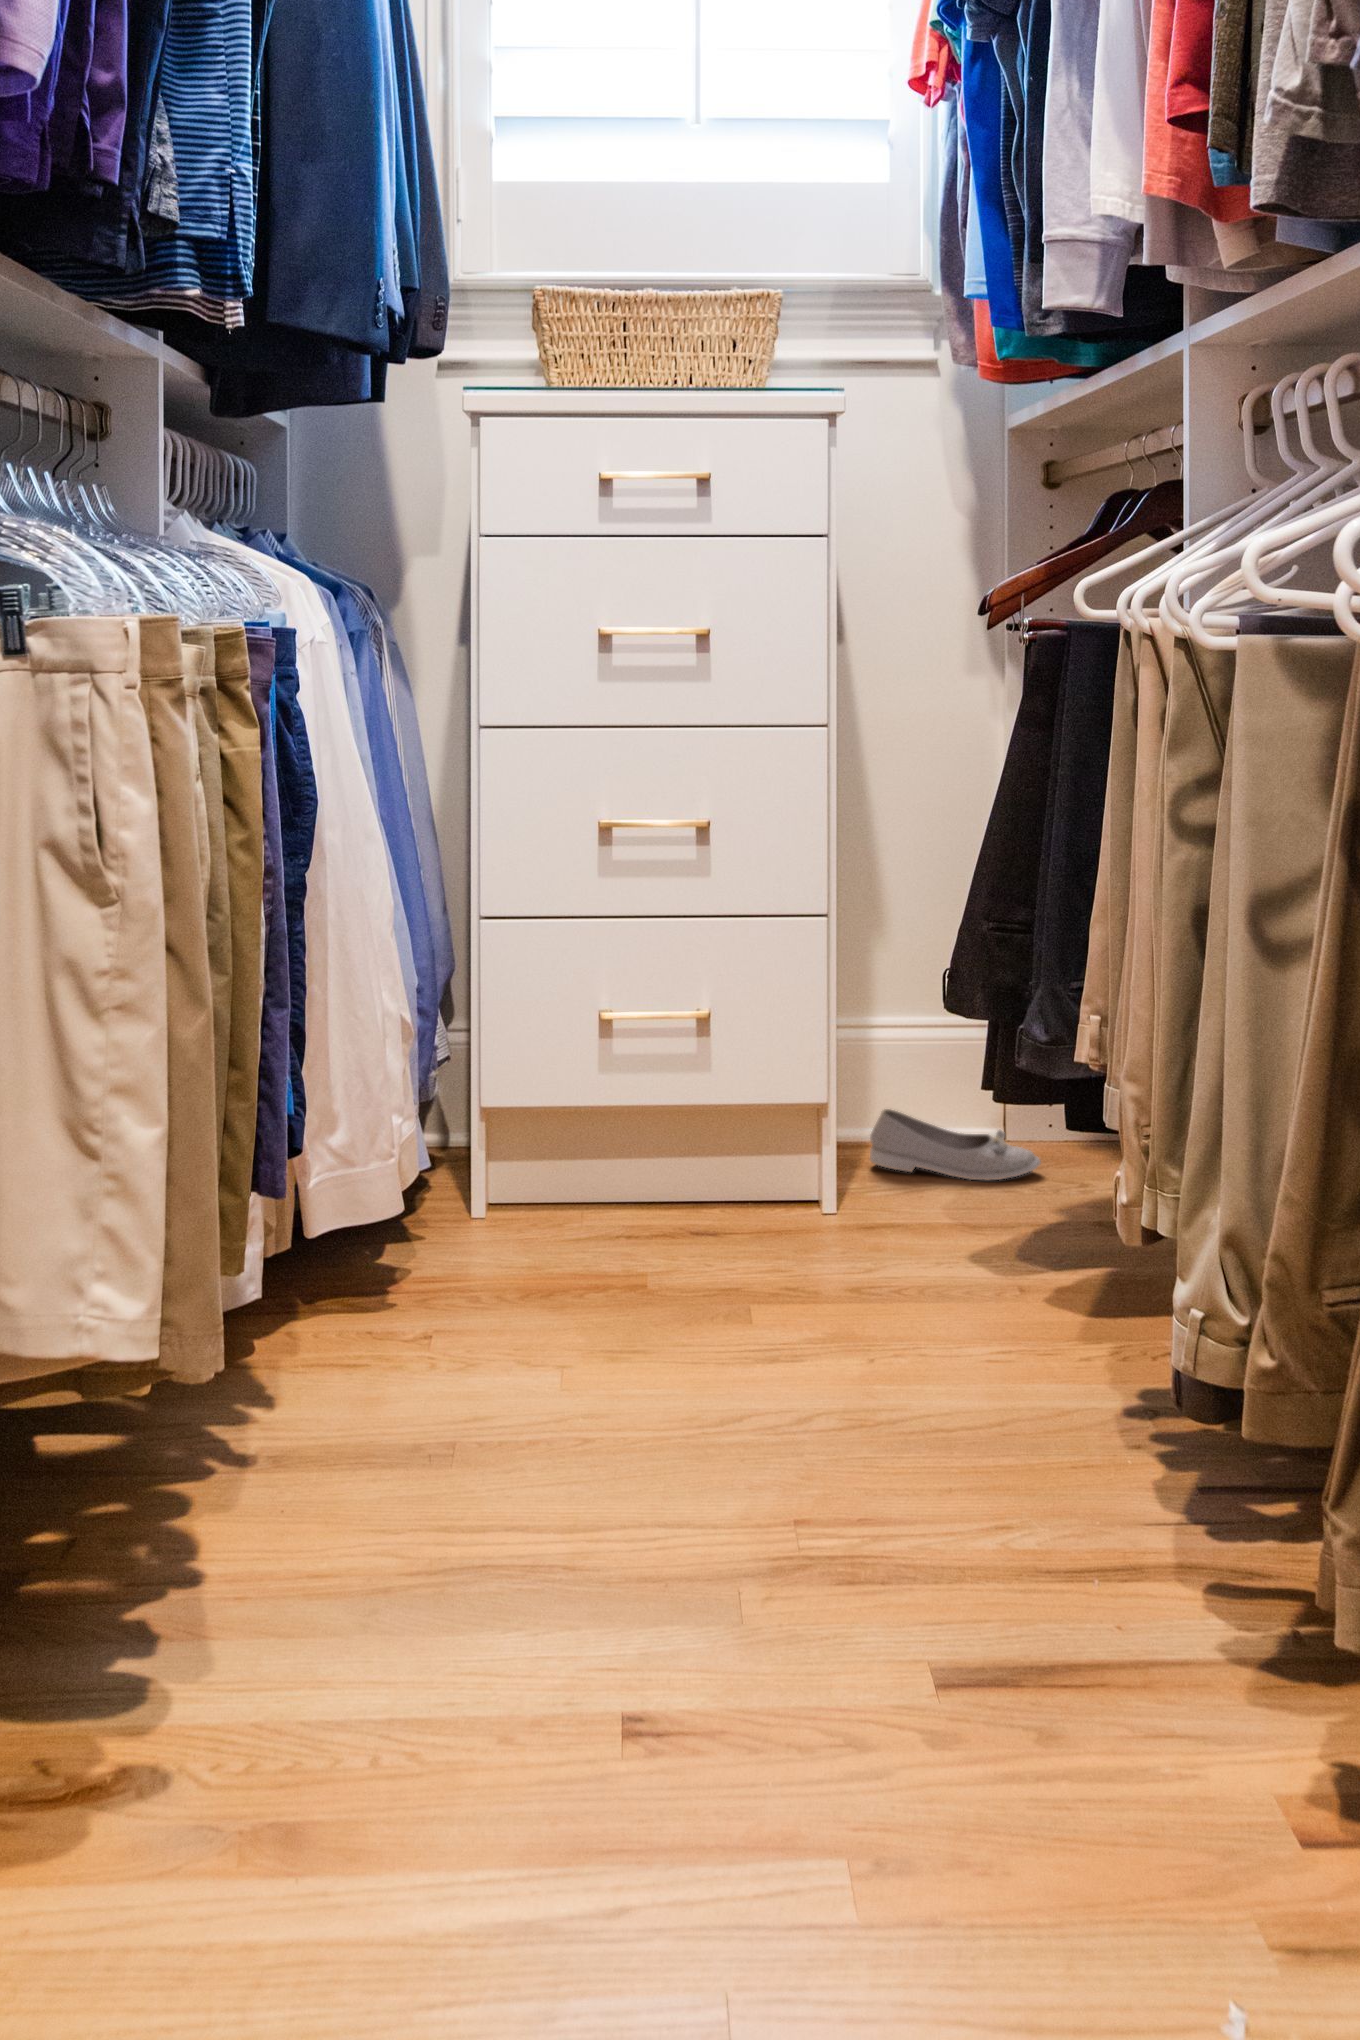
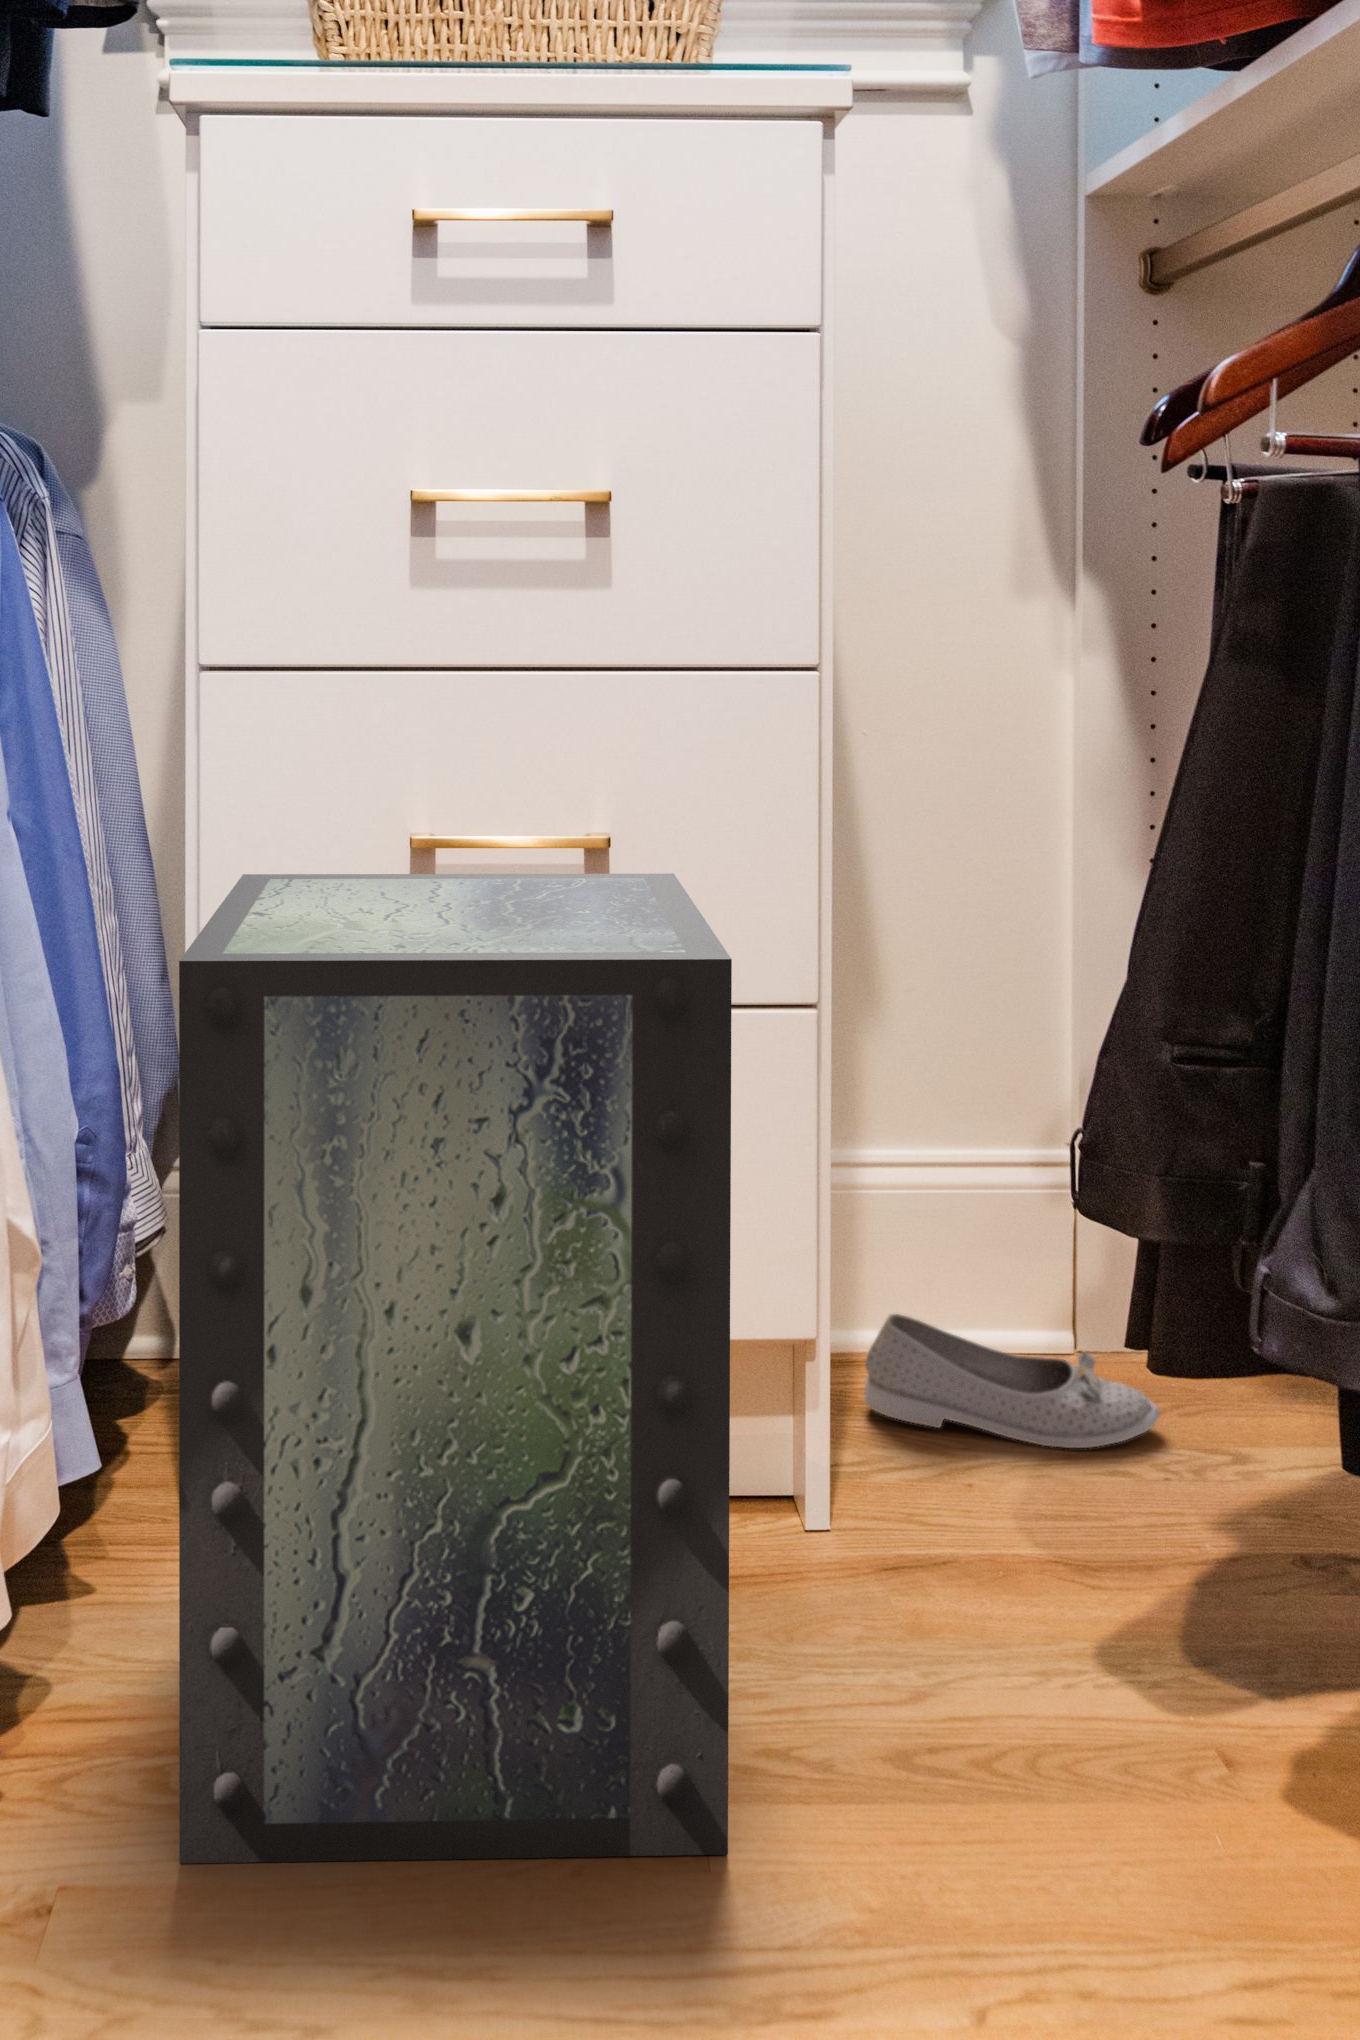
storage box: none [488,840,762,1326] -> present [179,873,732,1863]

